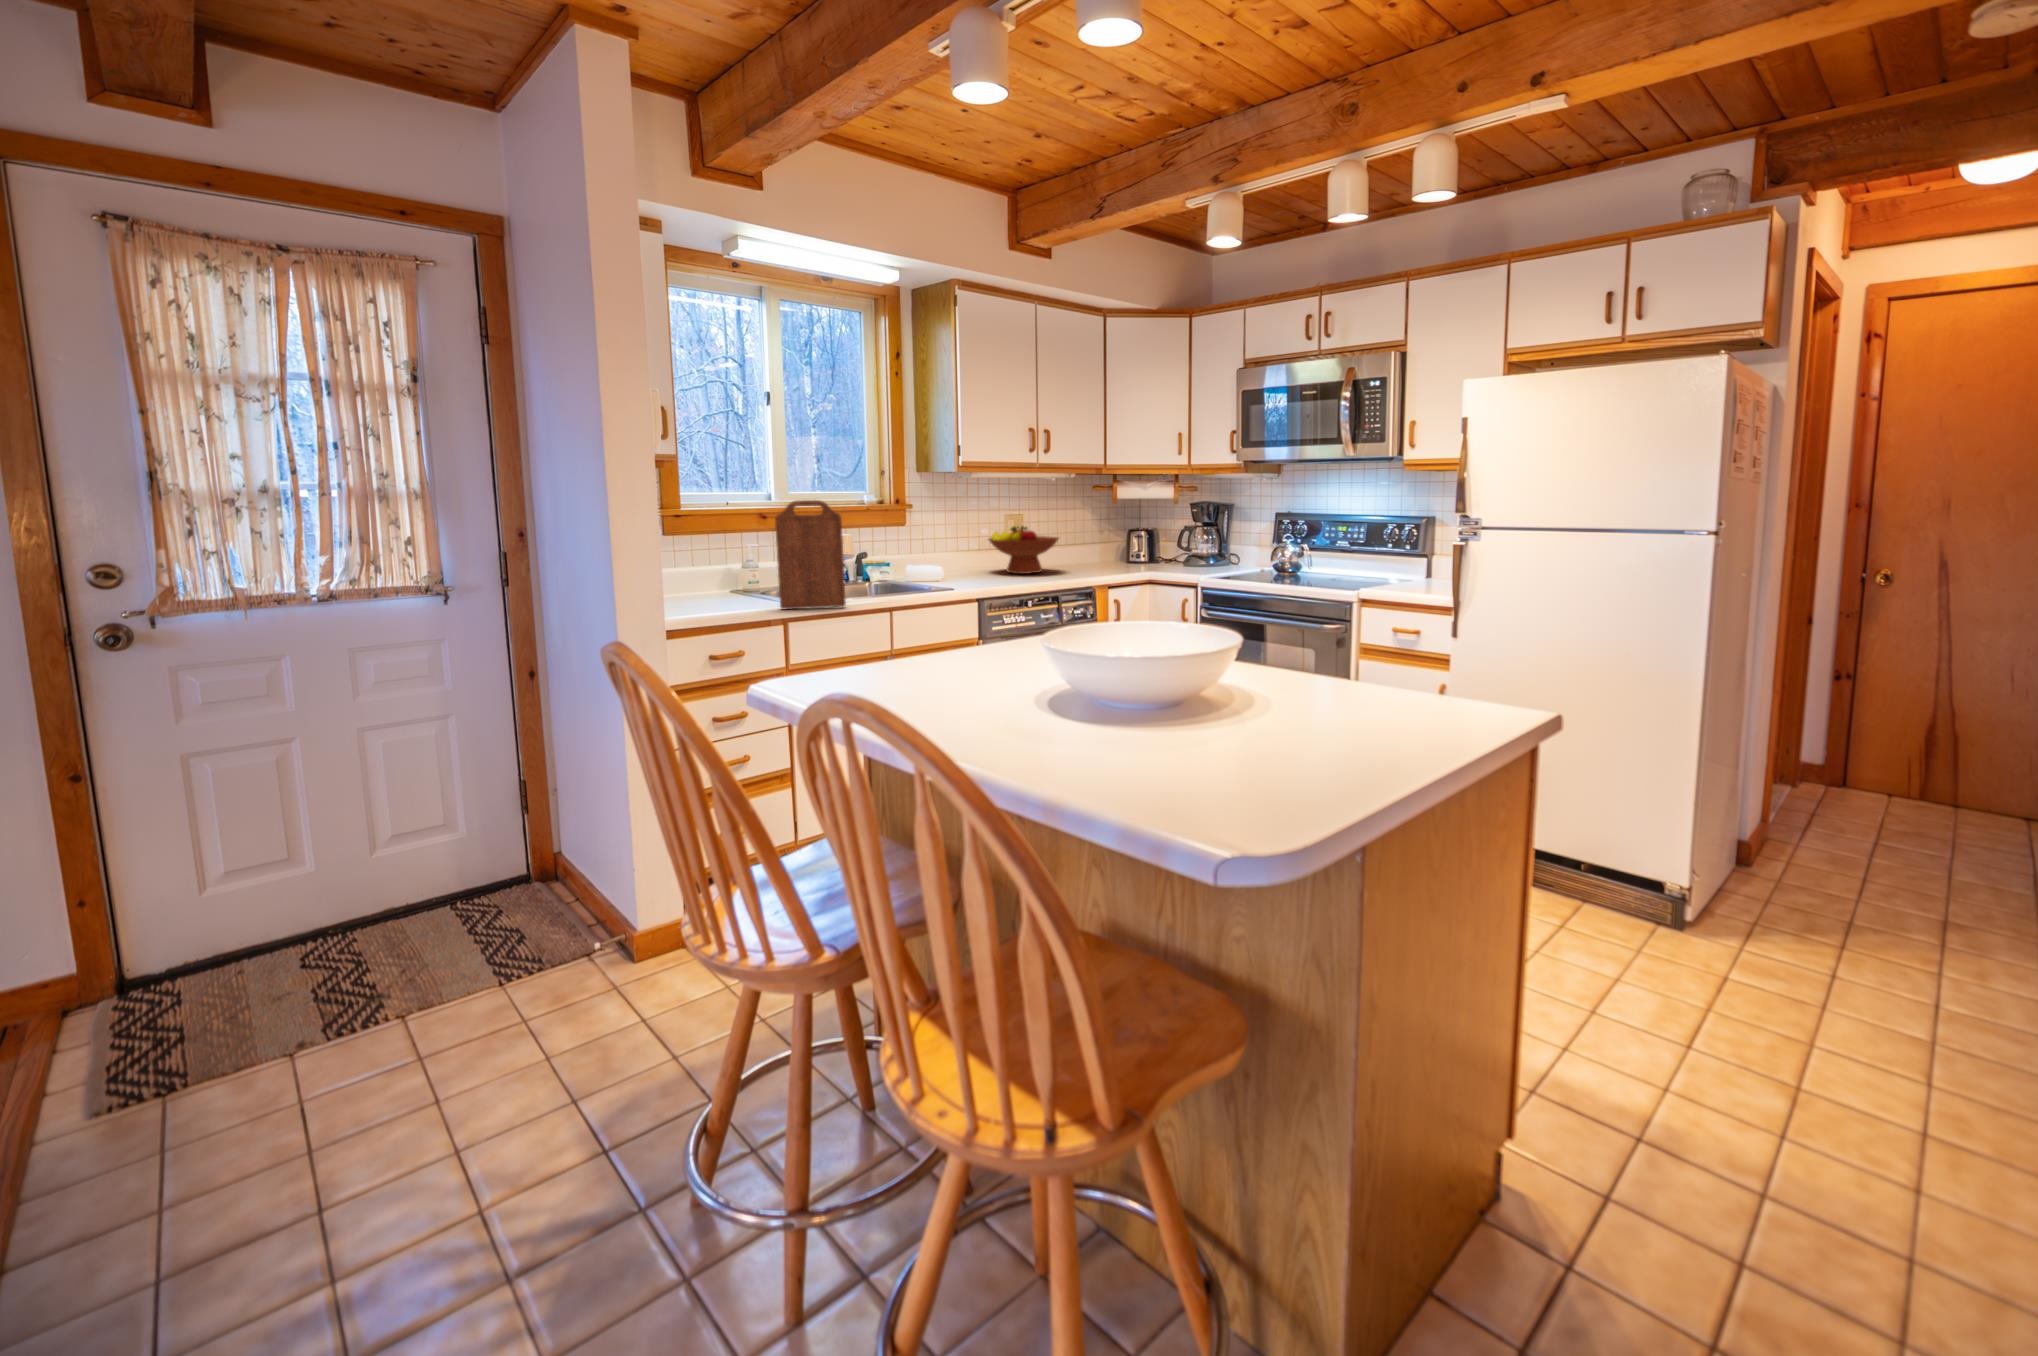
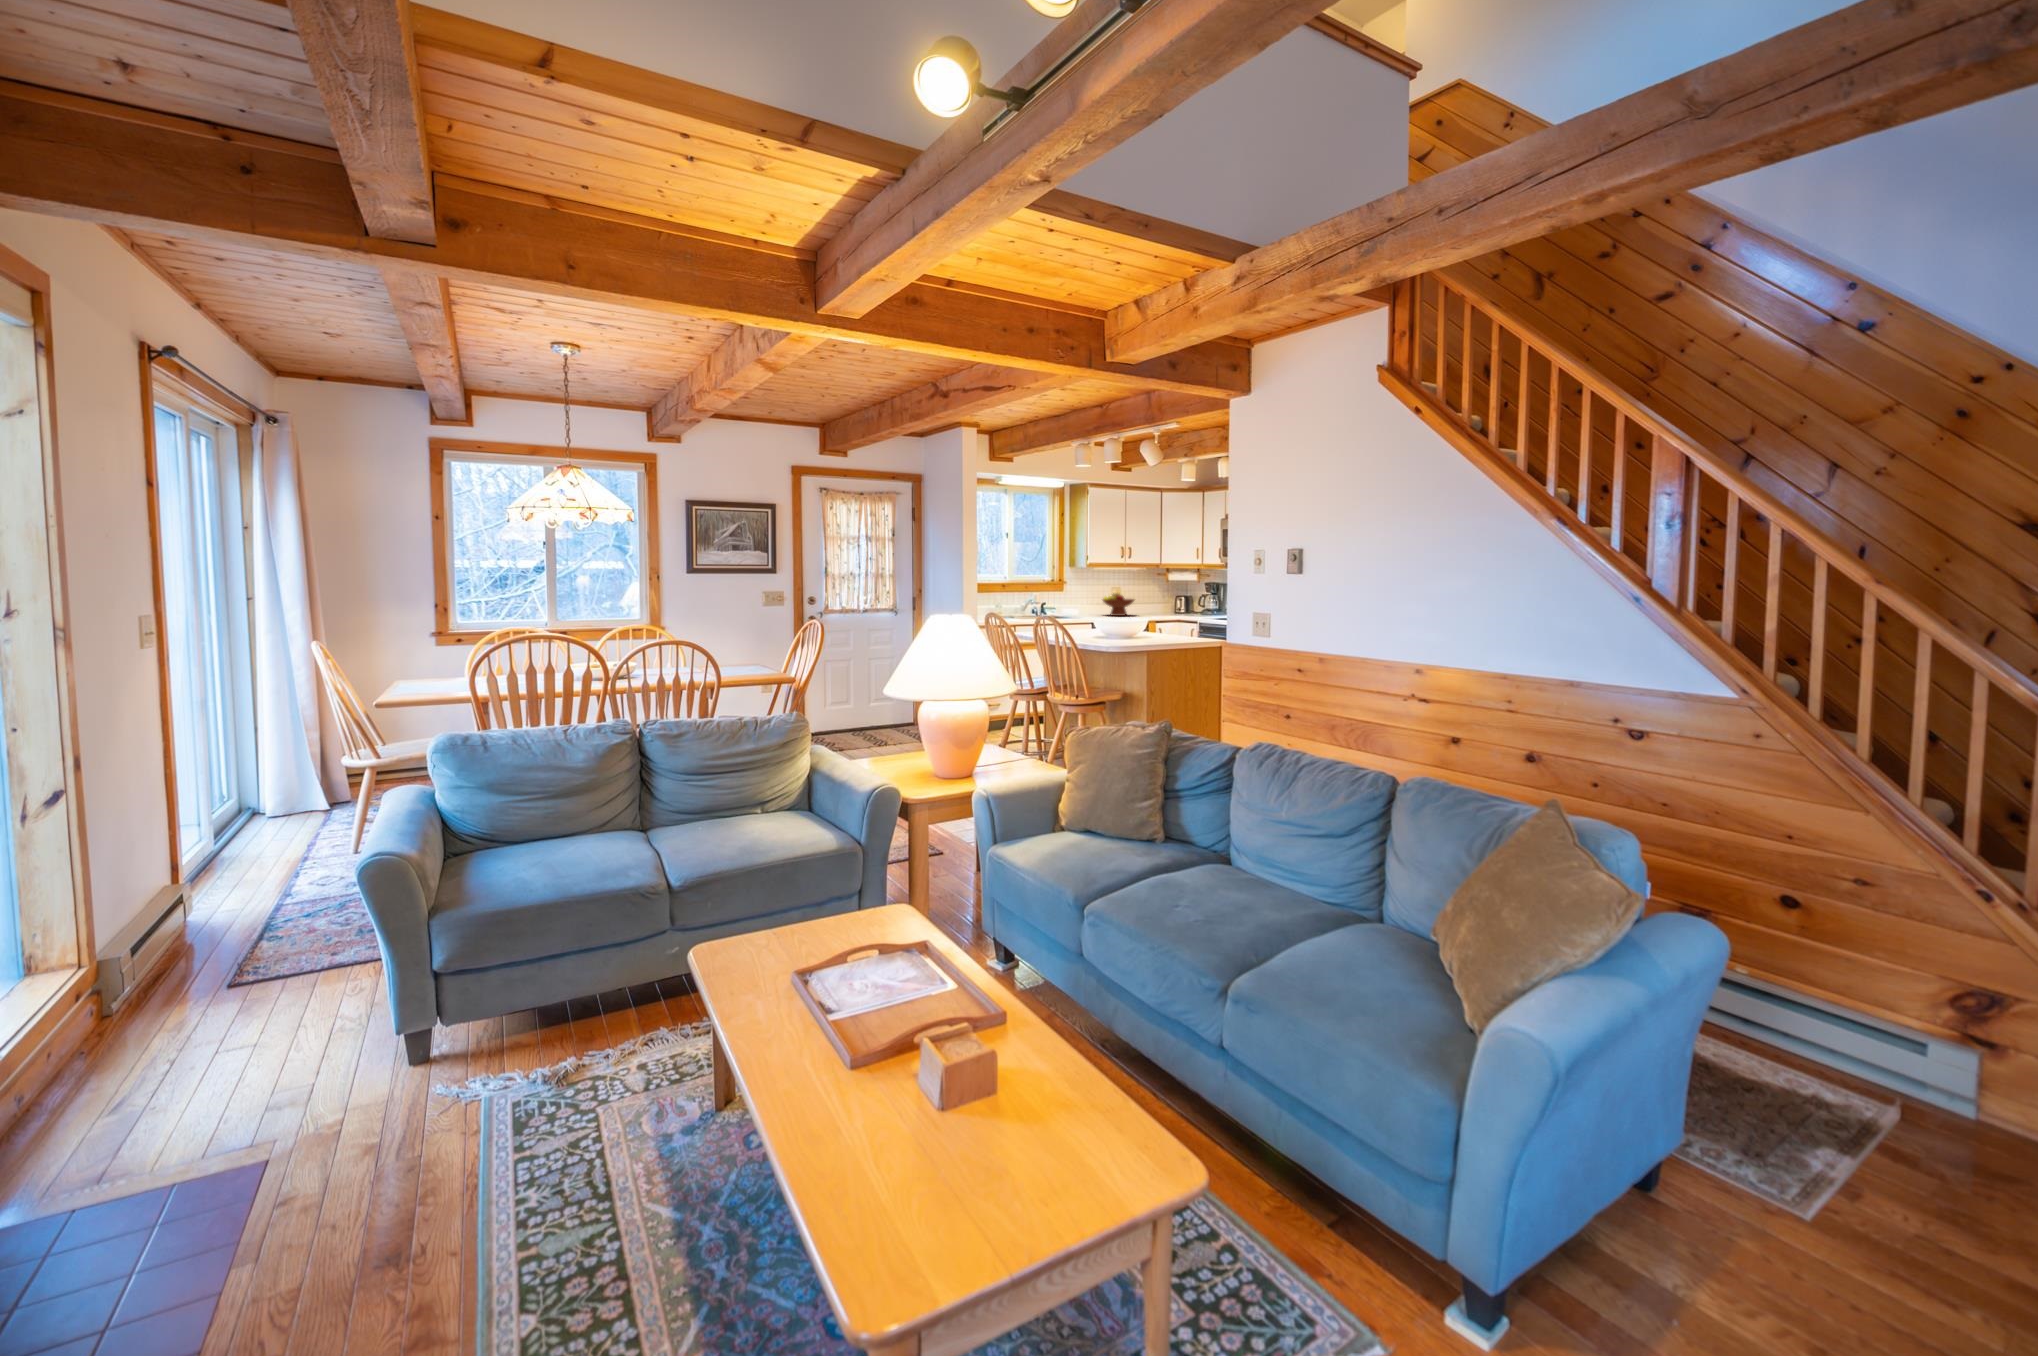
cutting board: present [775,500,846,610] -> none [1013,580,1038,622]

